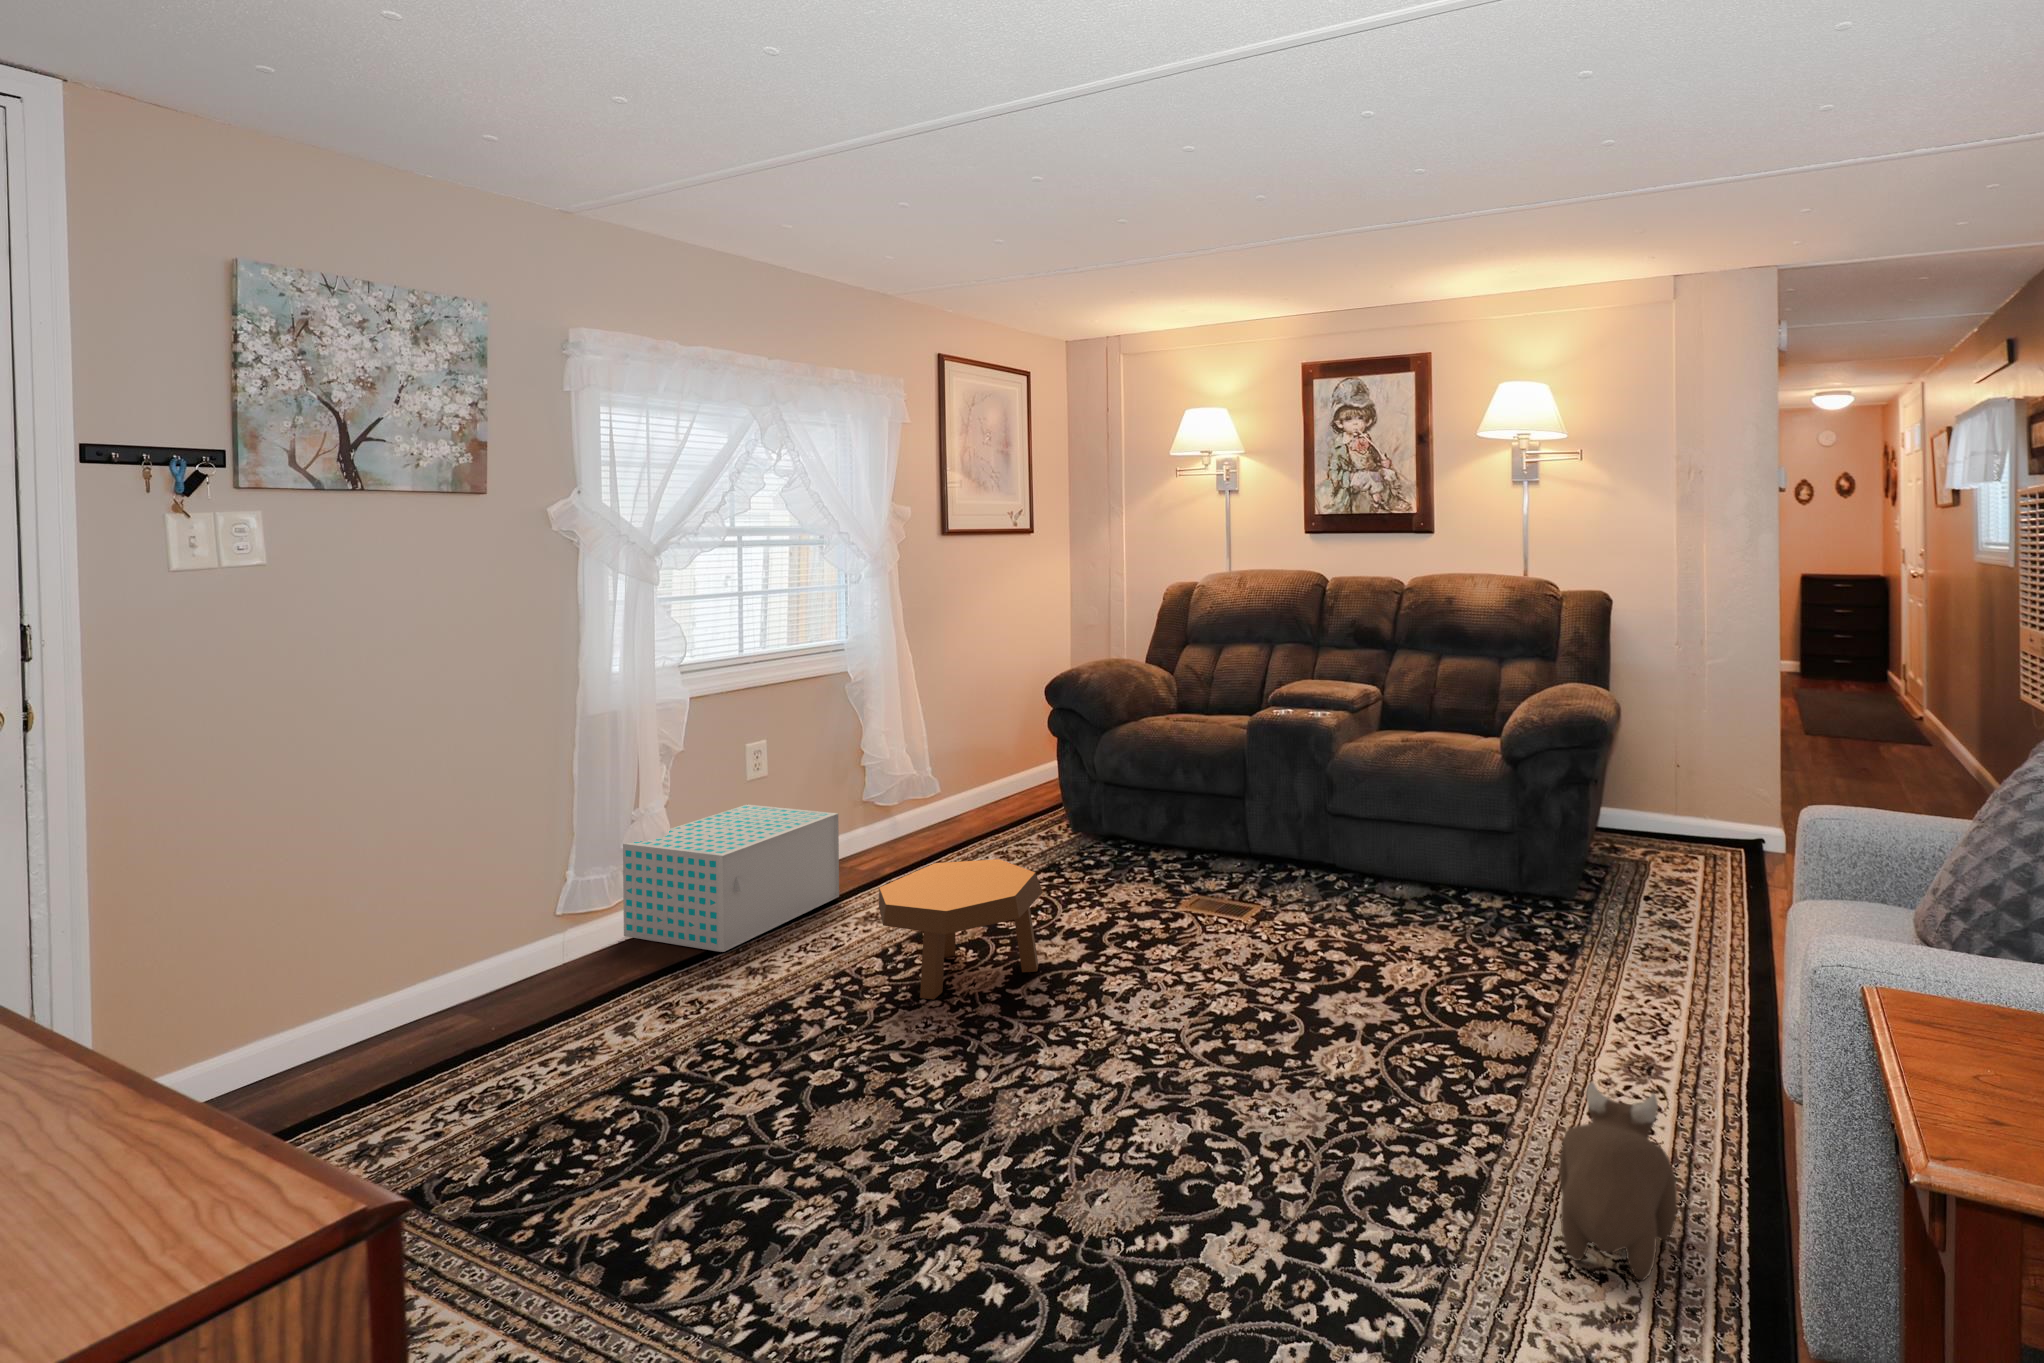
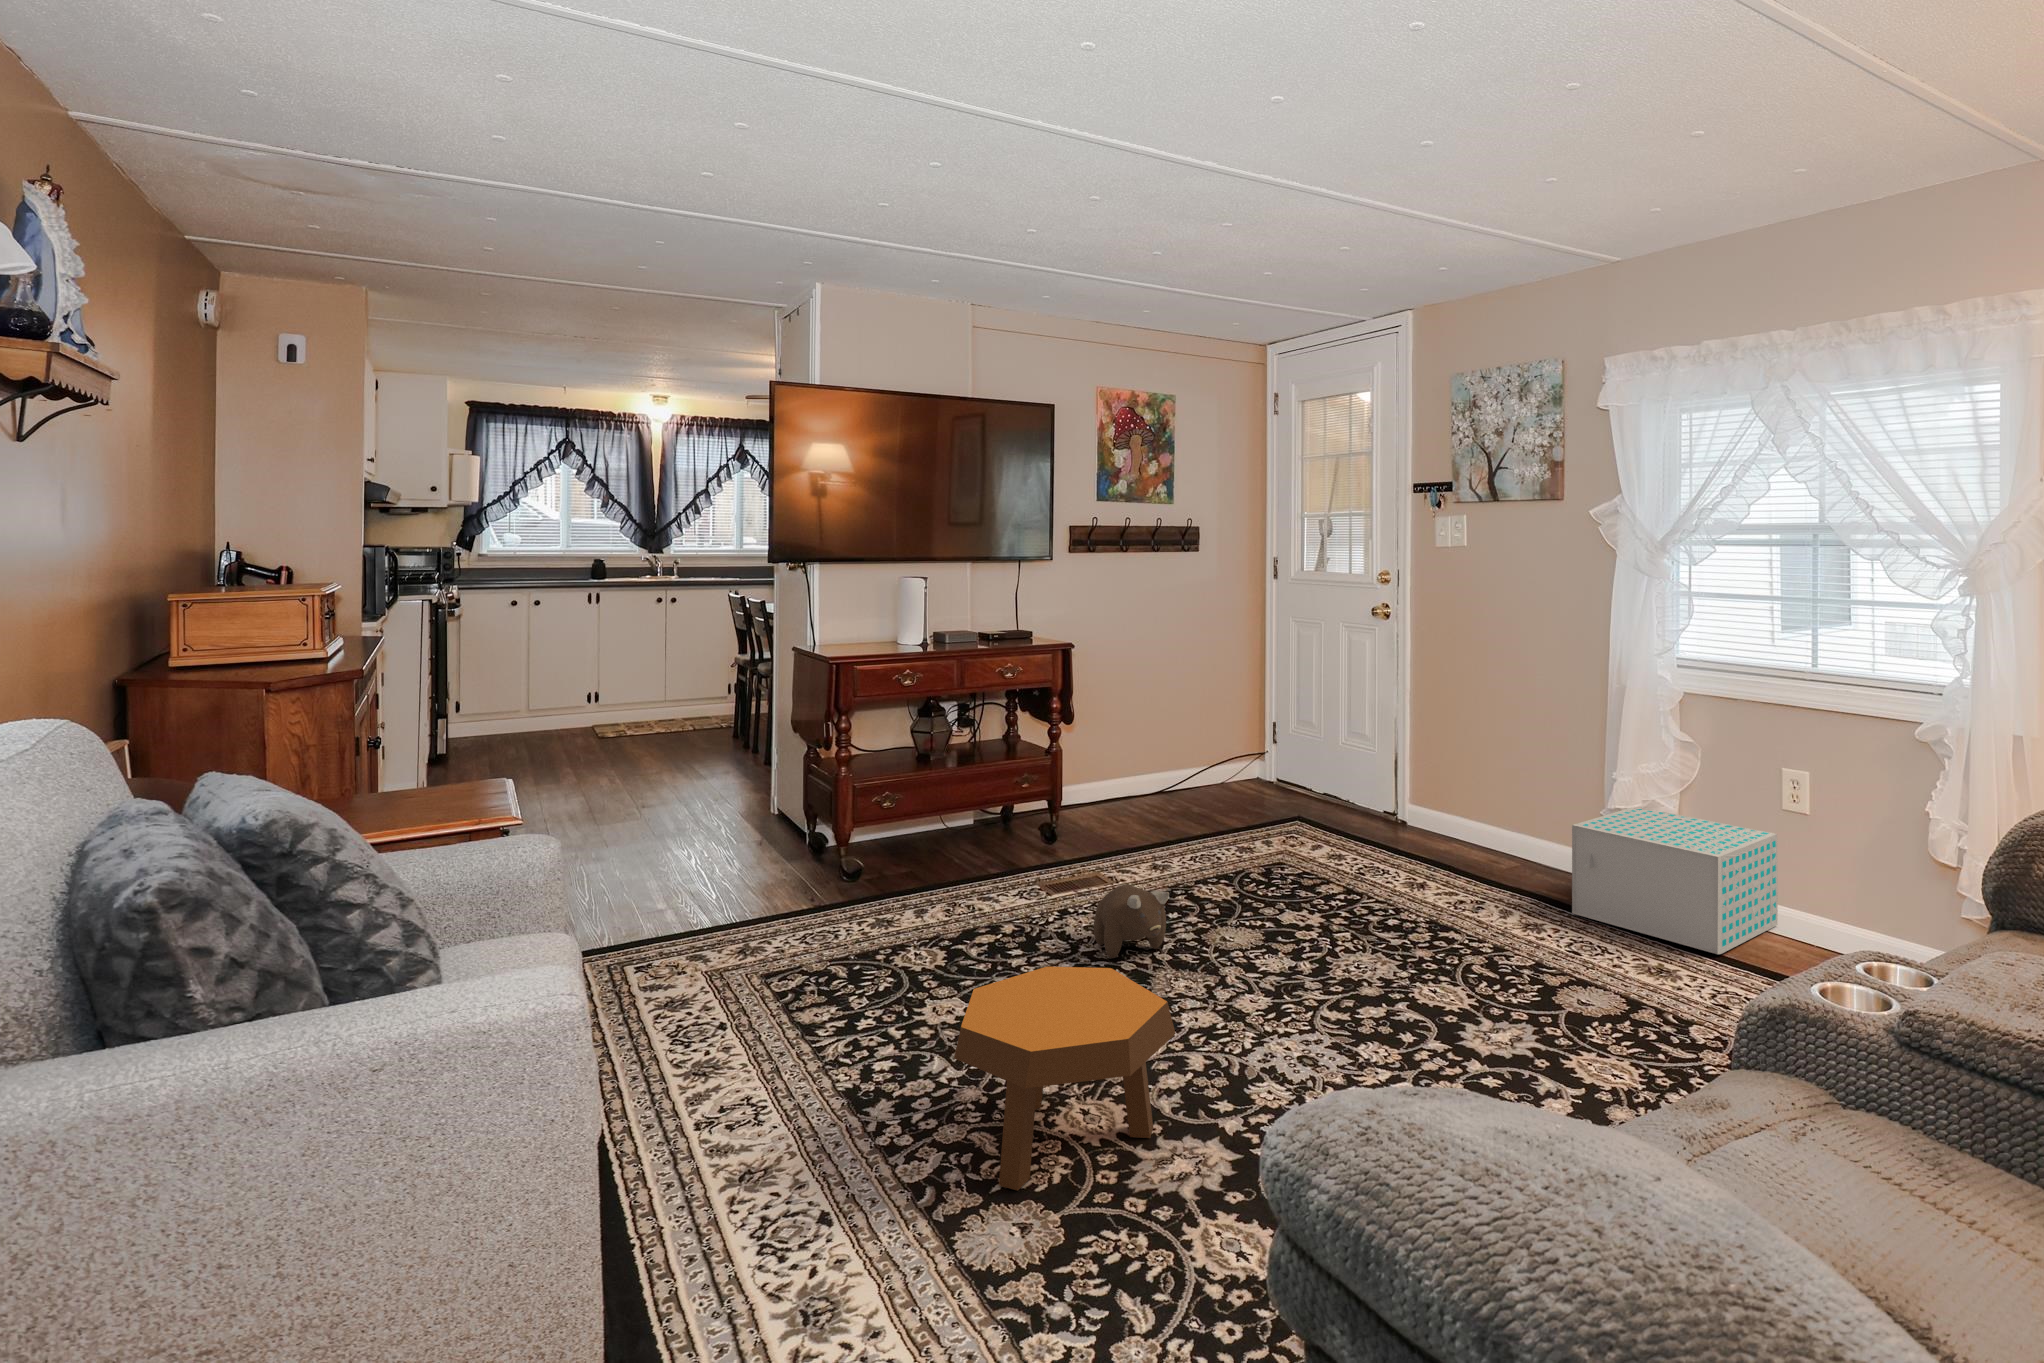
footstool: present [879,859,1043,999] -> present [954,967,1176,1191]
plush toy: present [1559,1082,1678,1280] -> present [1094,885,1169,958]

